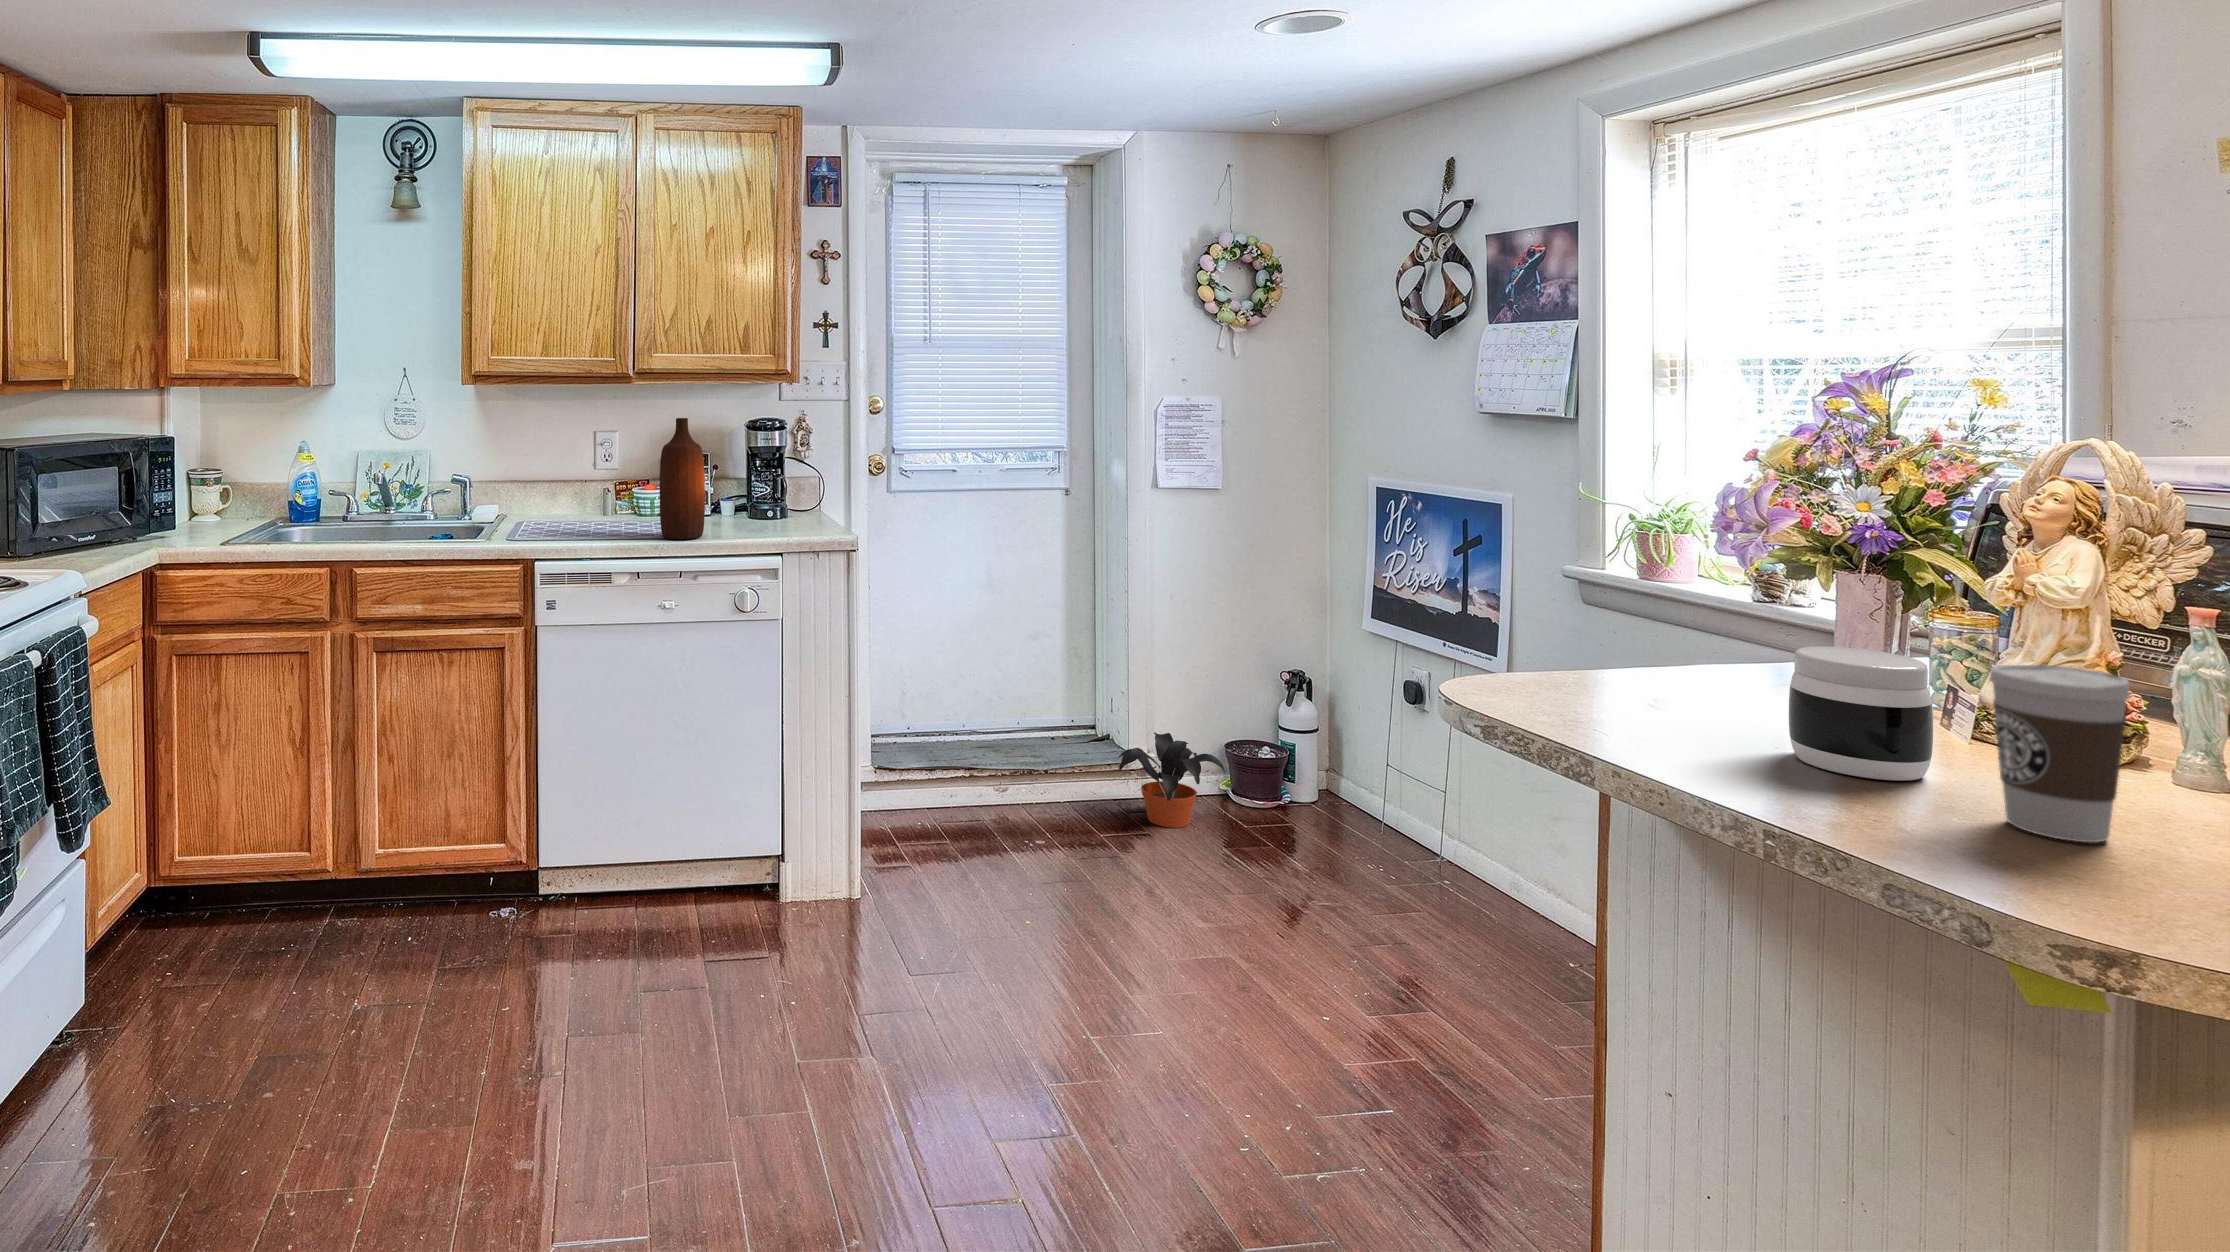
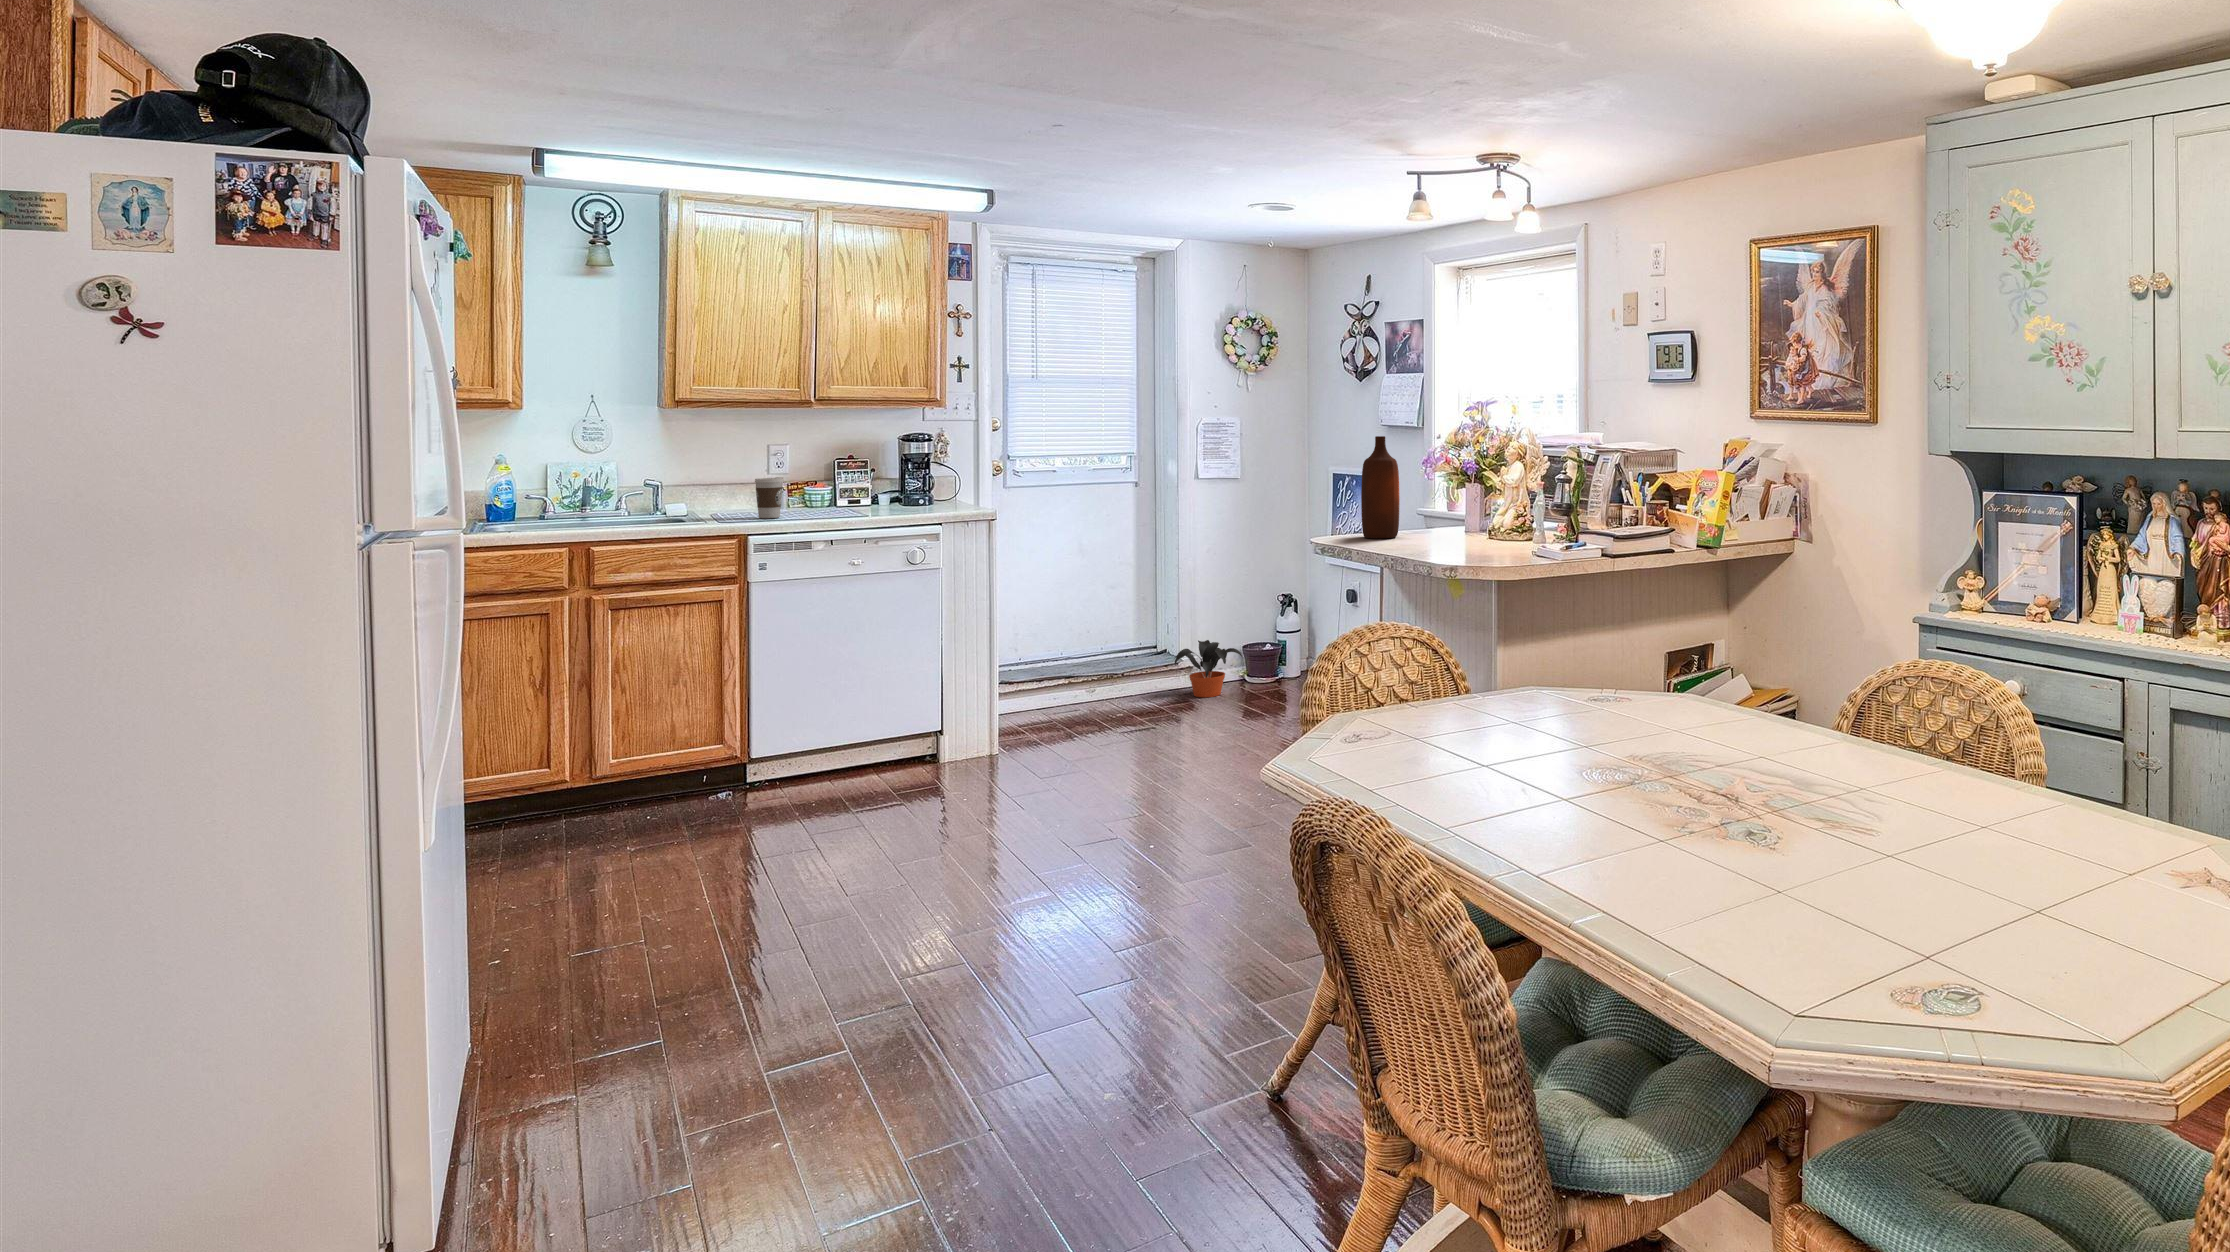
bottle: present [660,418,705,539] -> present [1361,436,1400,539]
jar: present [1789,646,1933,781] -> none [1415,501,1454,543]
coffee cup: present [1989,664,2130,843] -> present [755,477,783,518]

